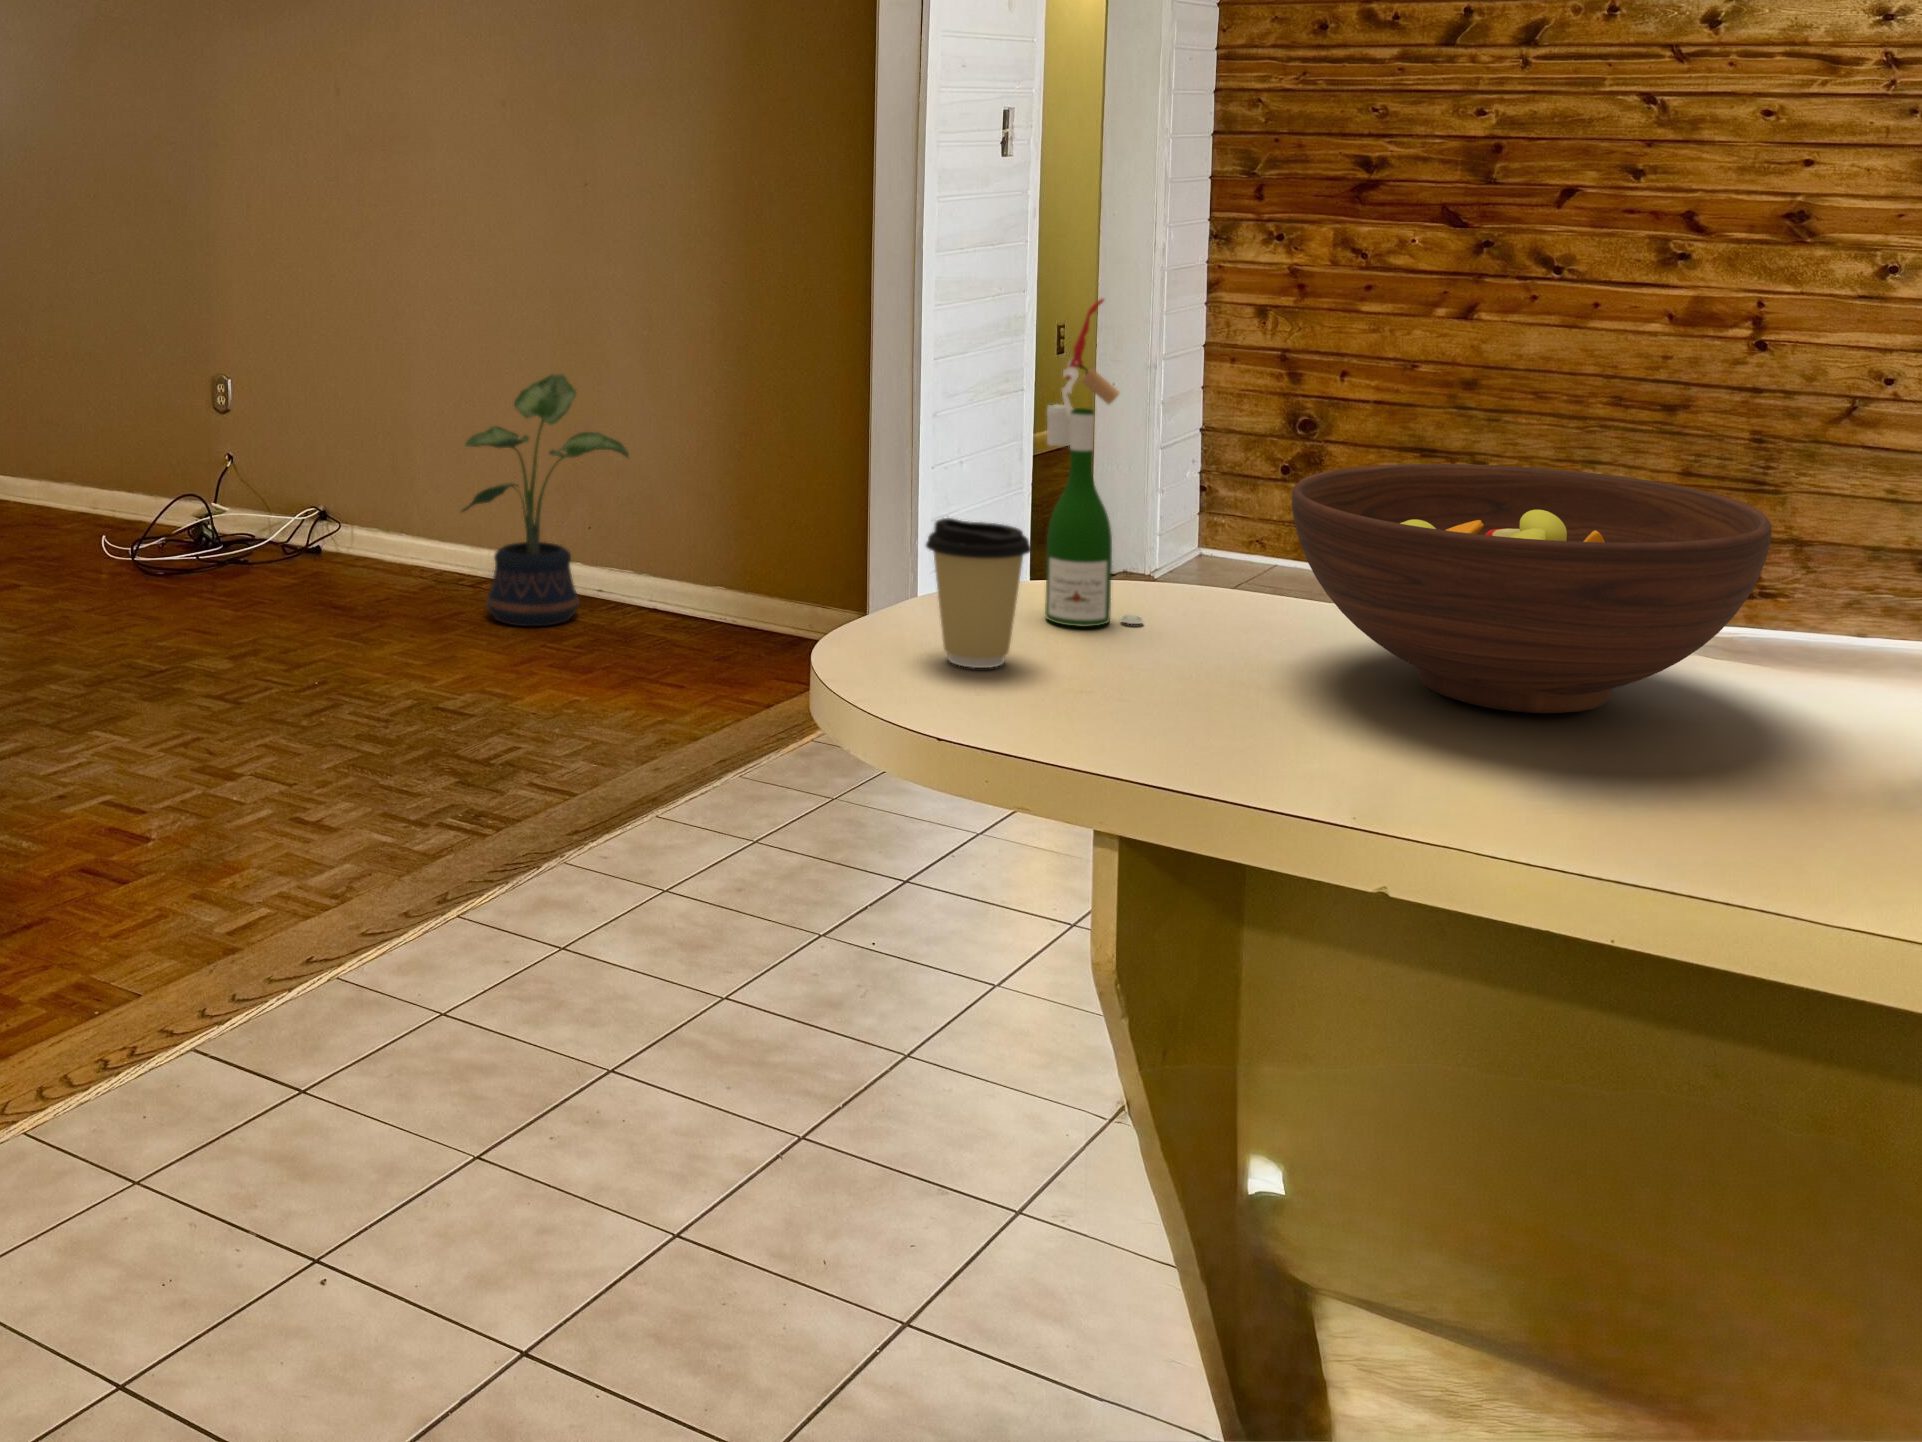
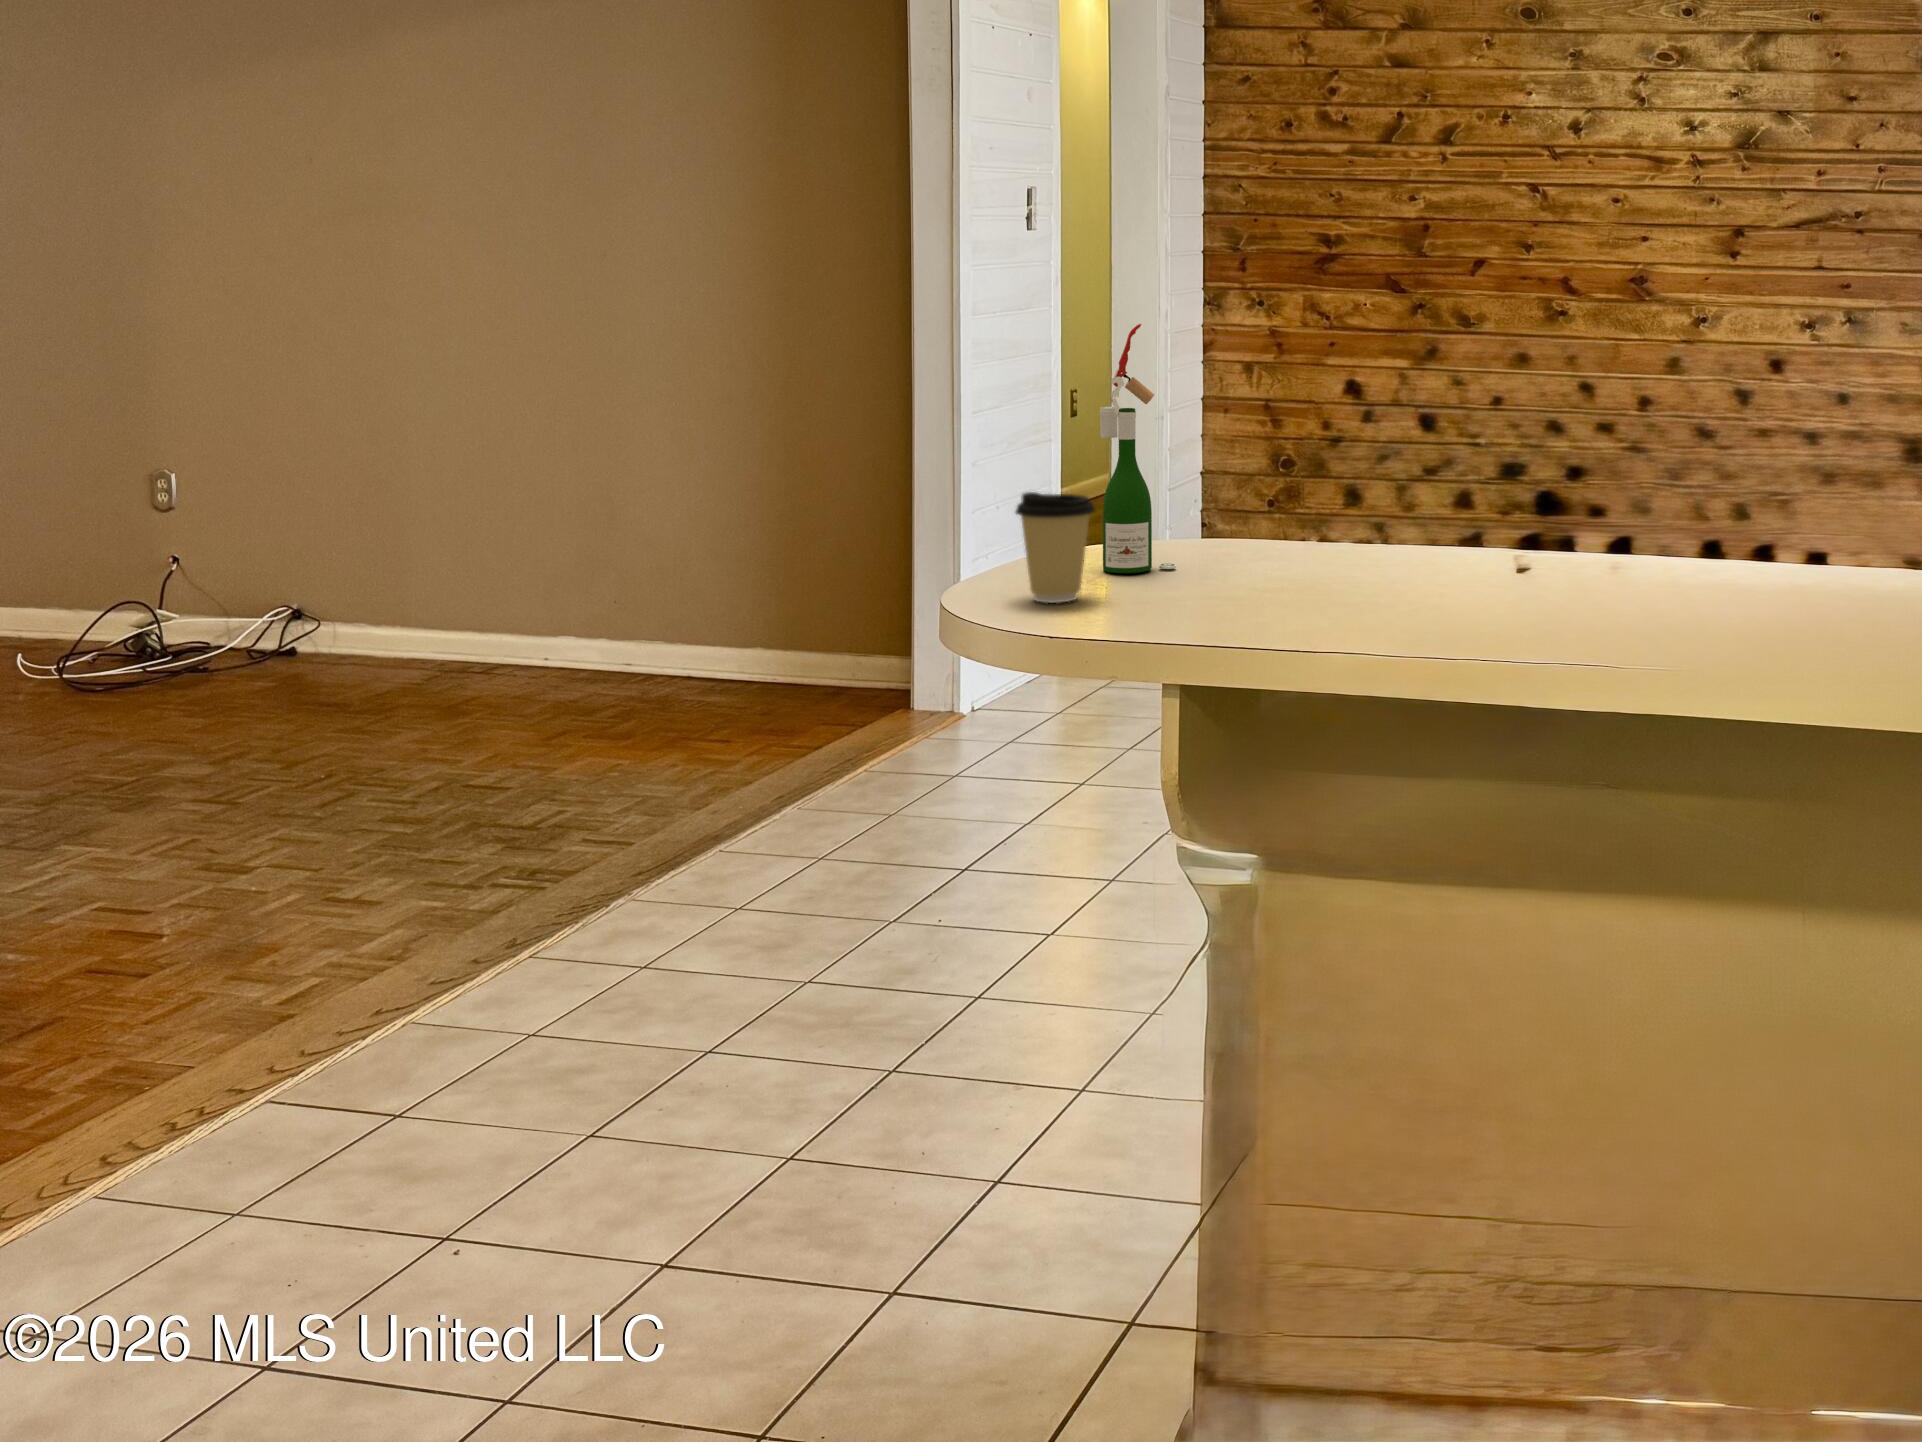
potted plant: present [462,374,629,626] -> none [476,448,663,702]
fruit bowl: present [1292,464,1772,713] -> none [1279,436,1575,595]

